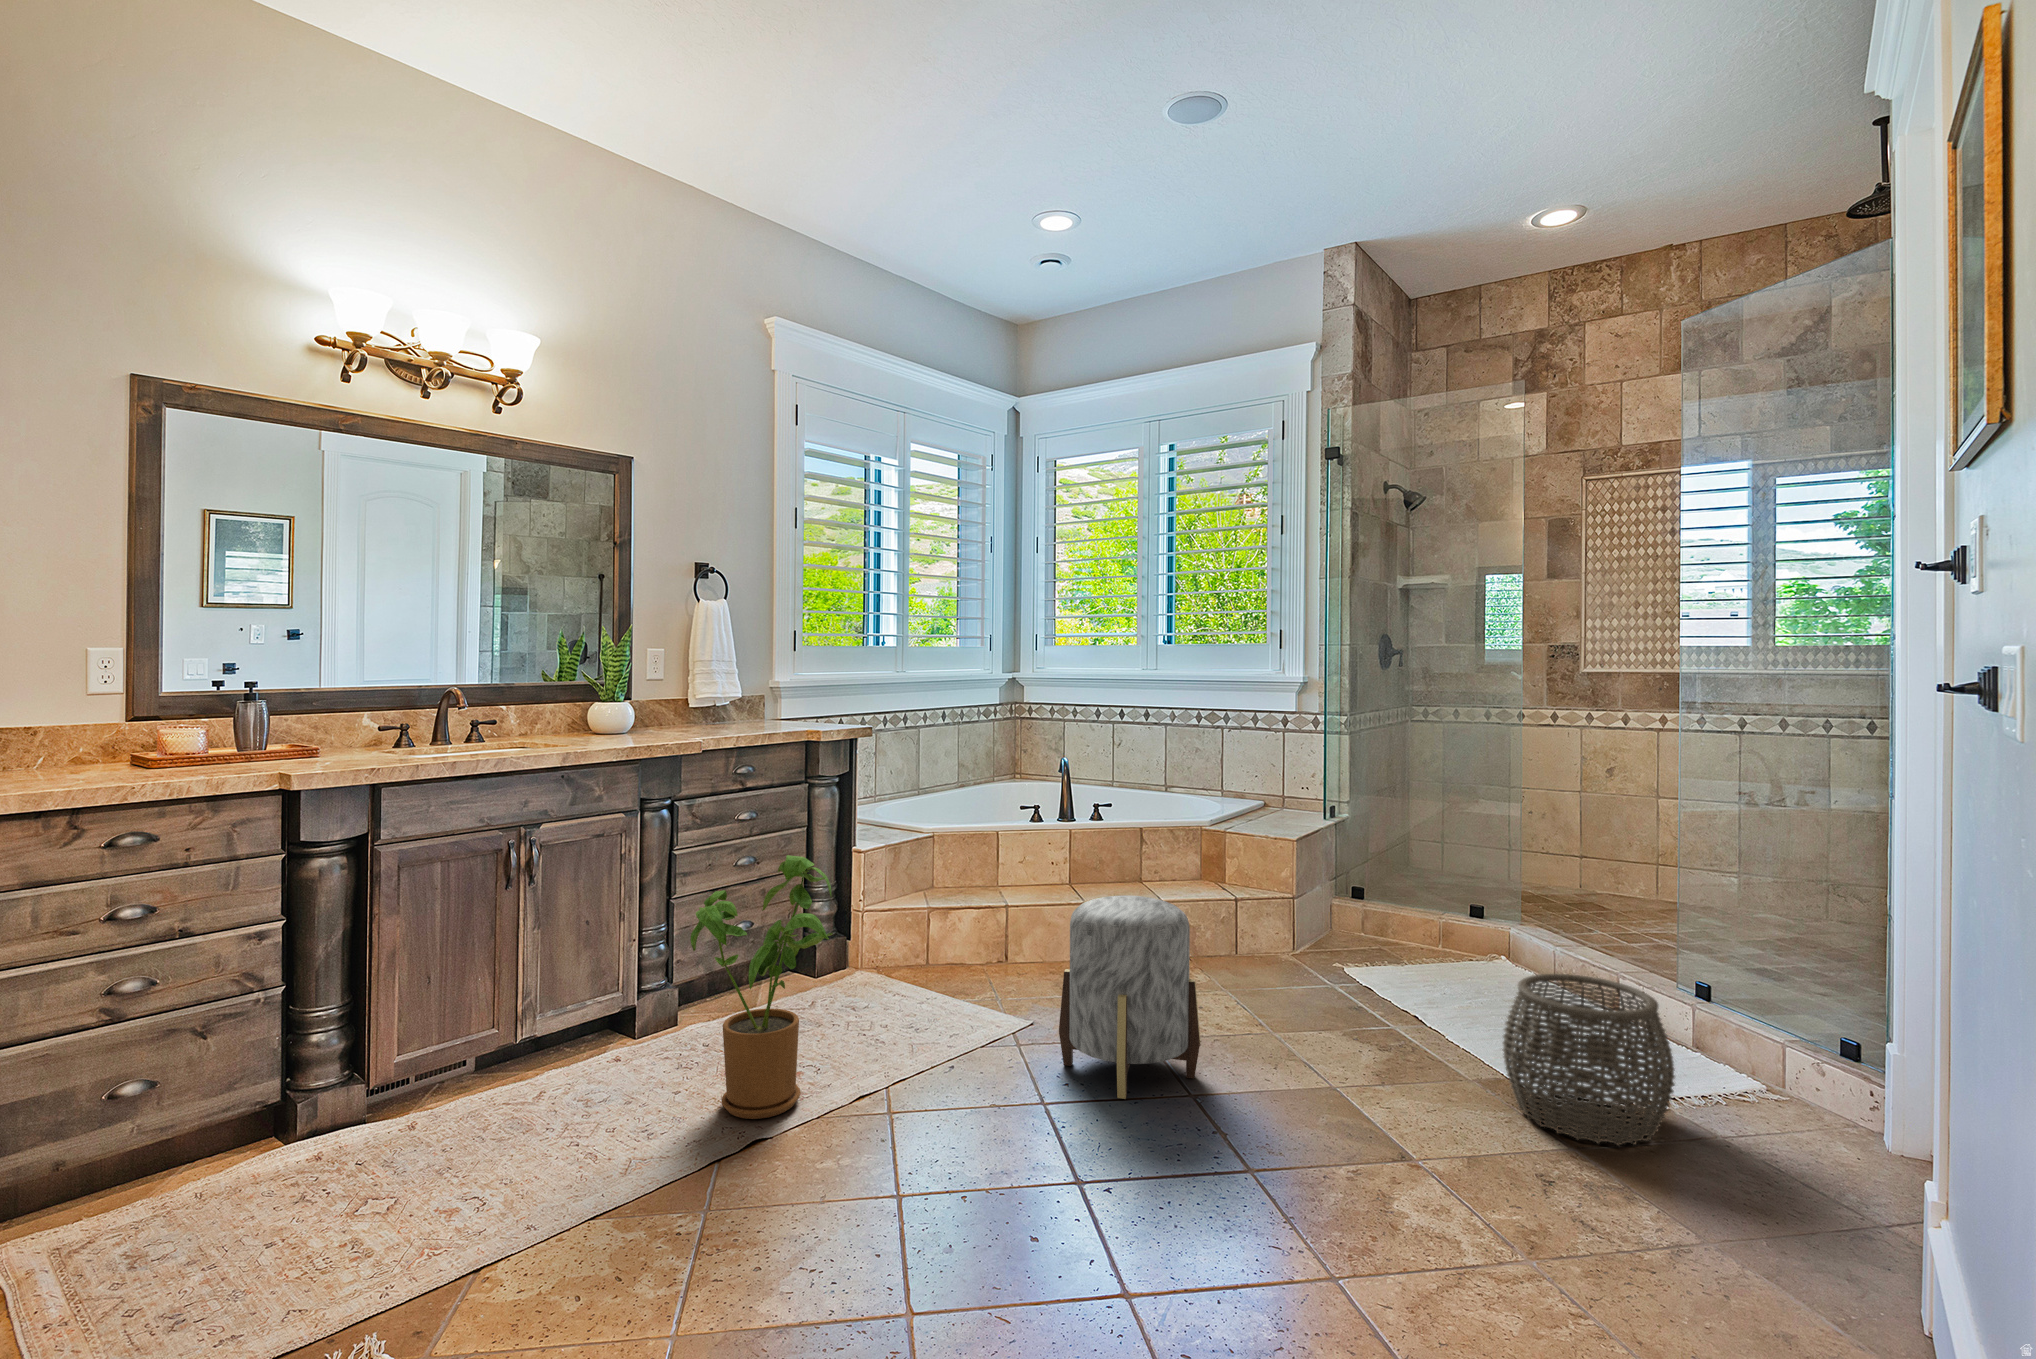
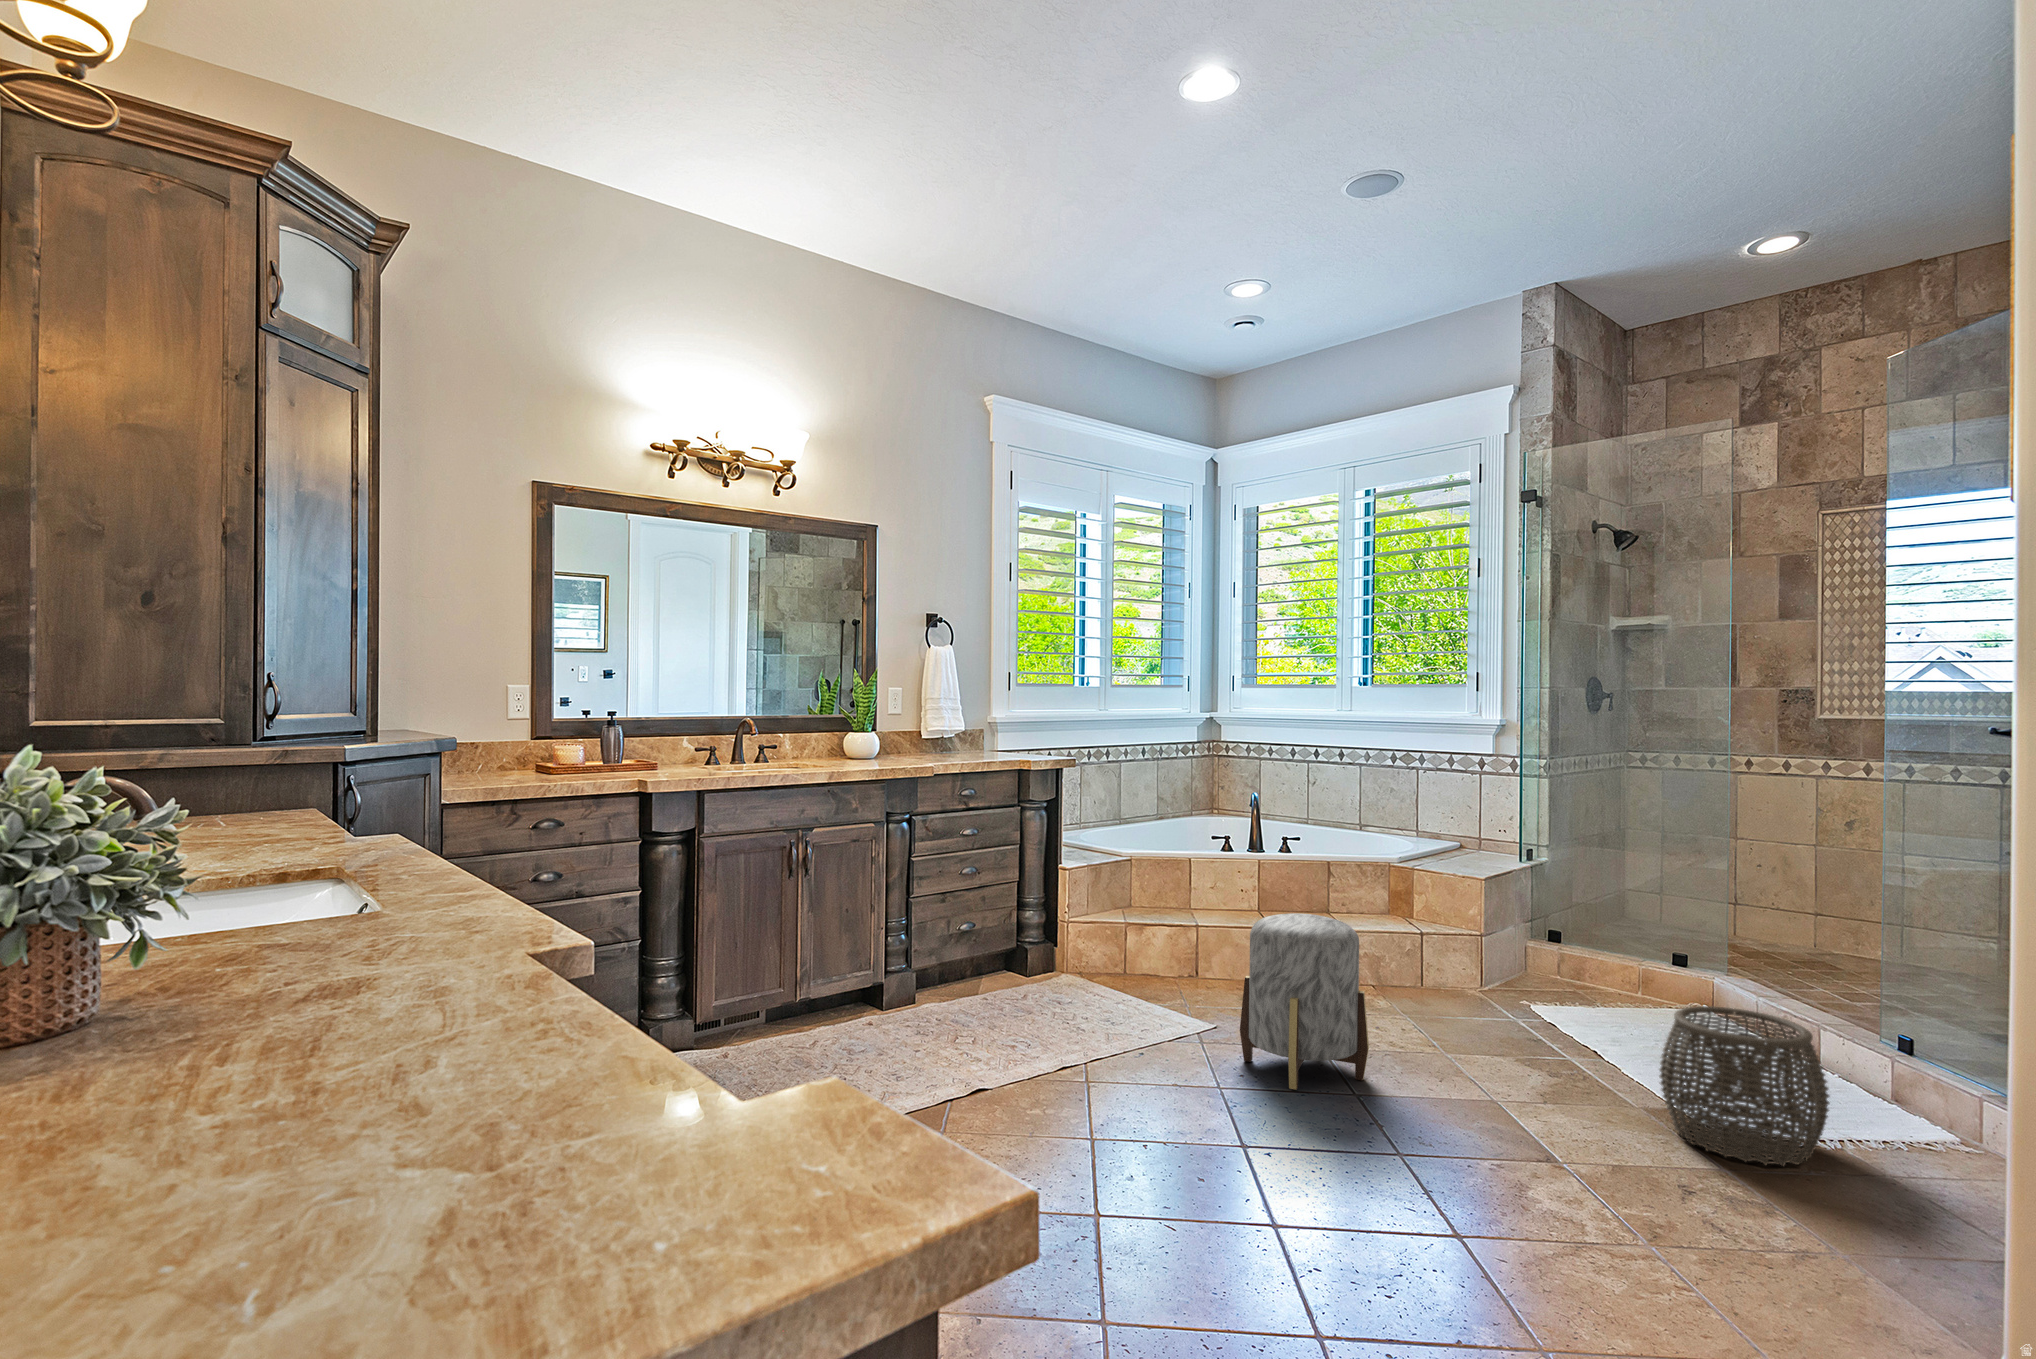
house plant: present [690,855,833,1119] -> none [931,862,1045,1077]

